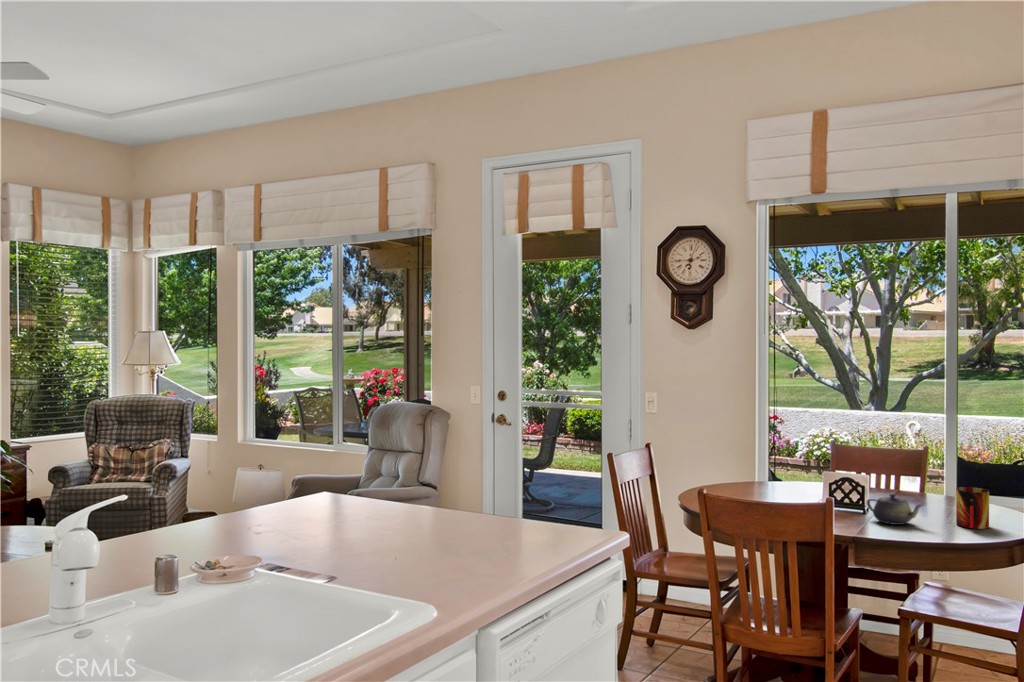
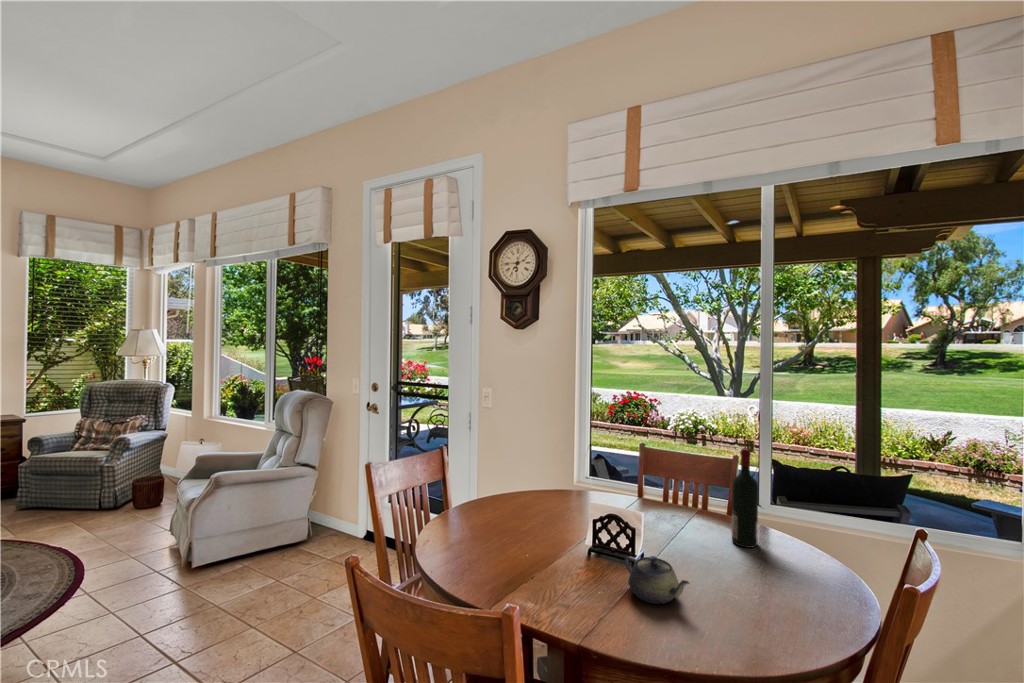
wine bottle: none [938,425,960,505] -> present [732,448,758,548]
mug: present [956,487,989,529] -> none [739,551,784,626]

